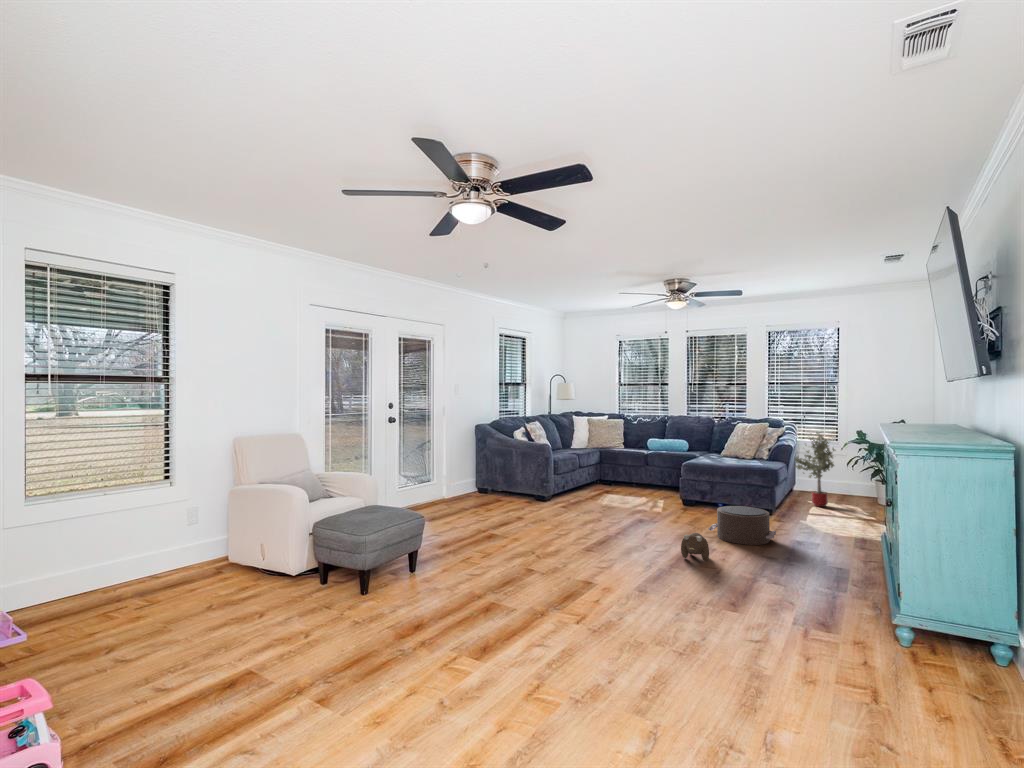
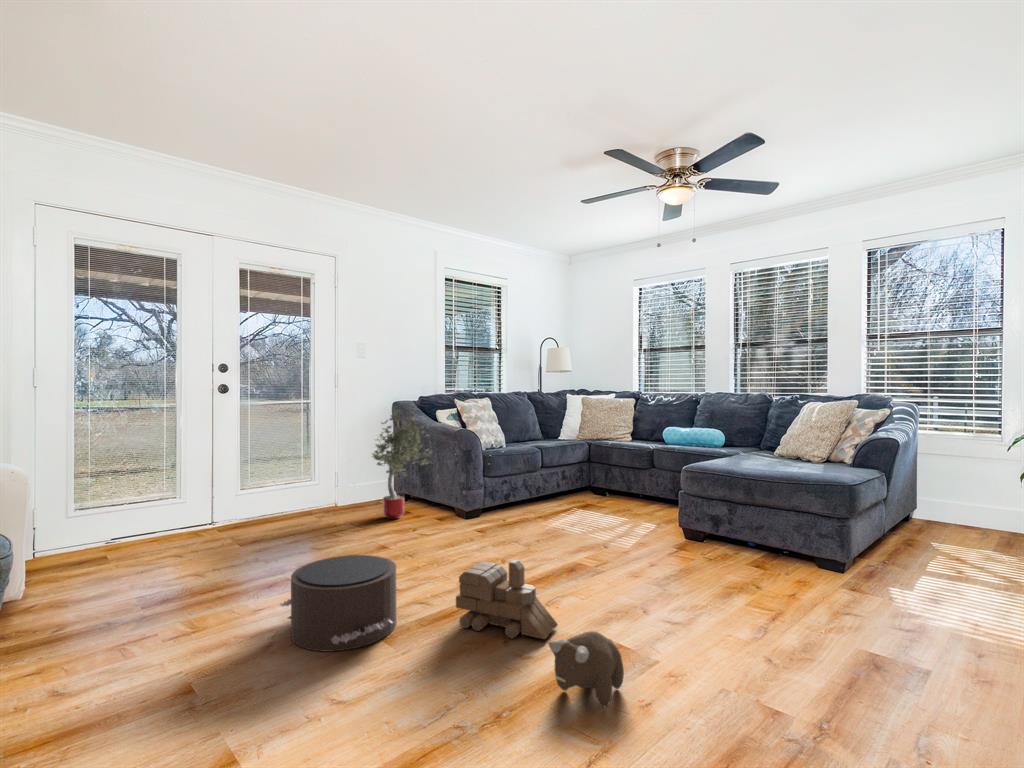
potted tree: present [795,433,835,507] -> present [372,410,432,519]
pouf: present [708,506,776,545] -> present [280,555,396,651]
toy train: none [610,509,659,546] -> present [456,559,558,639]

